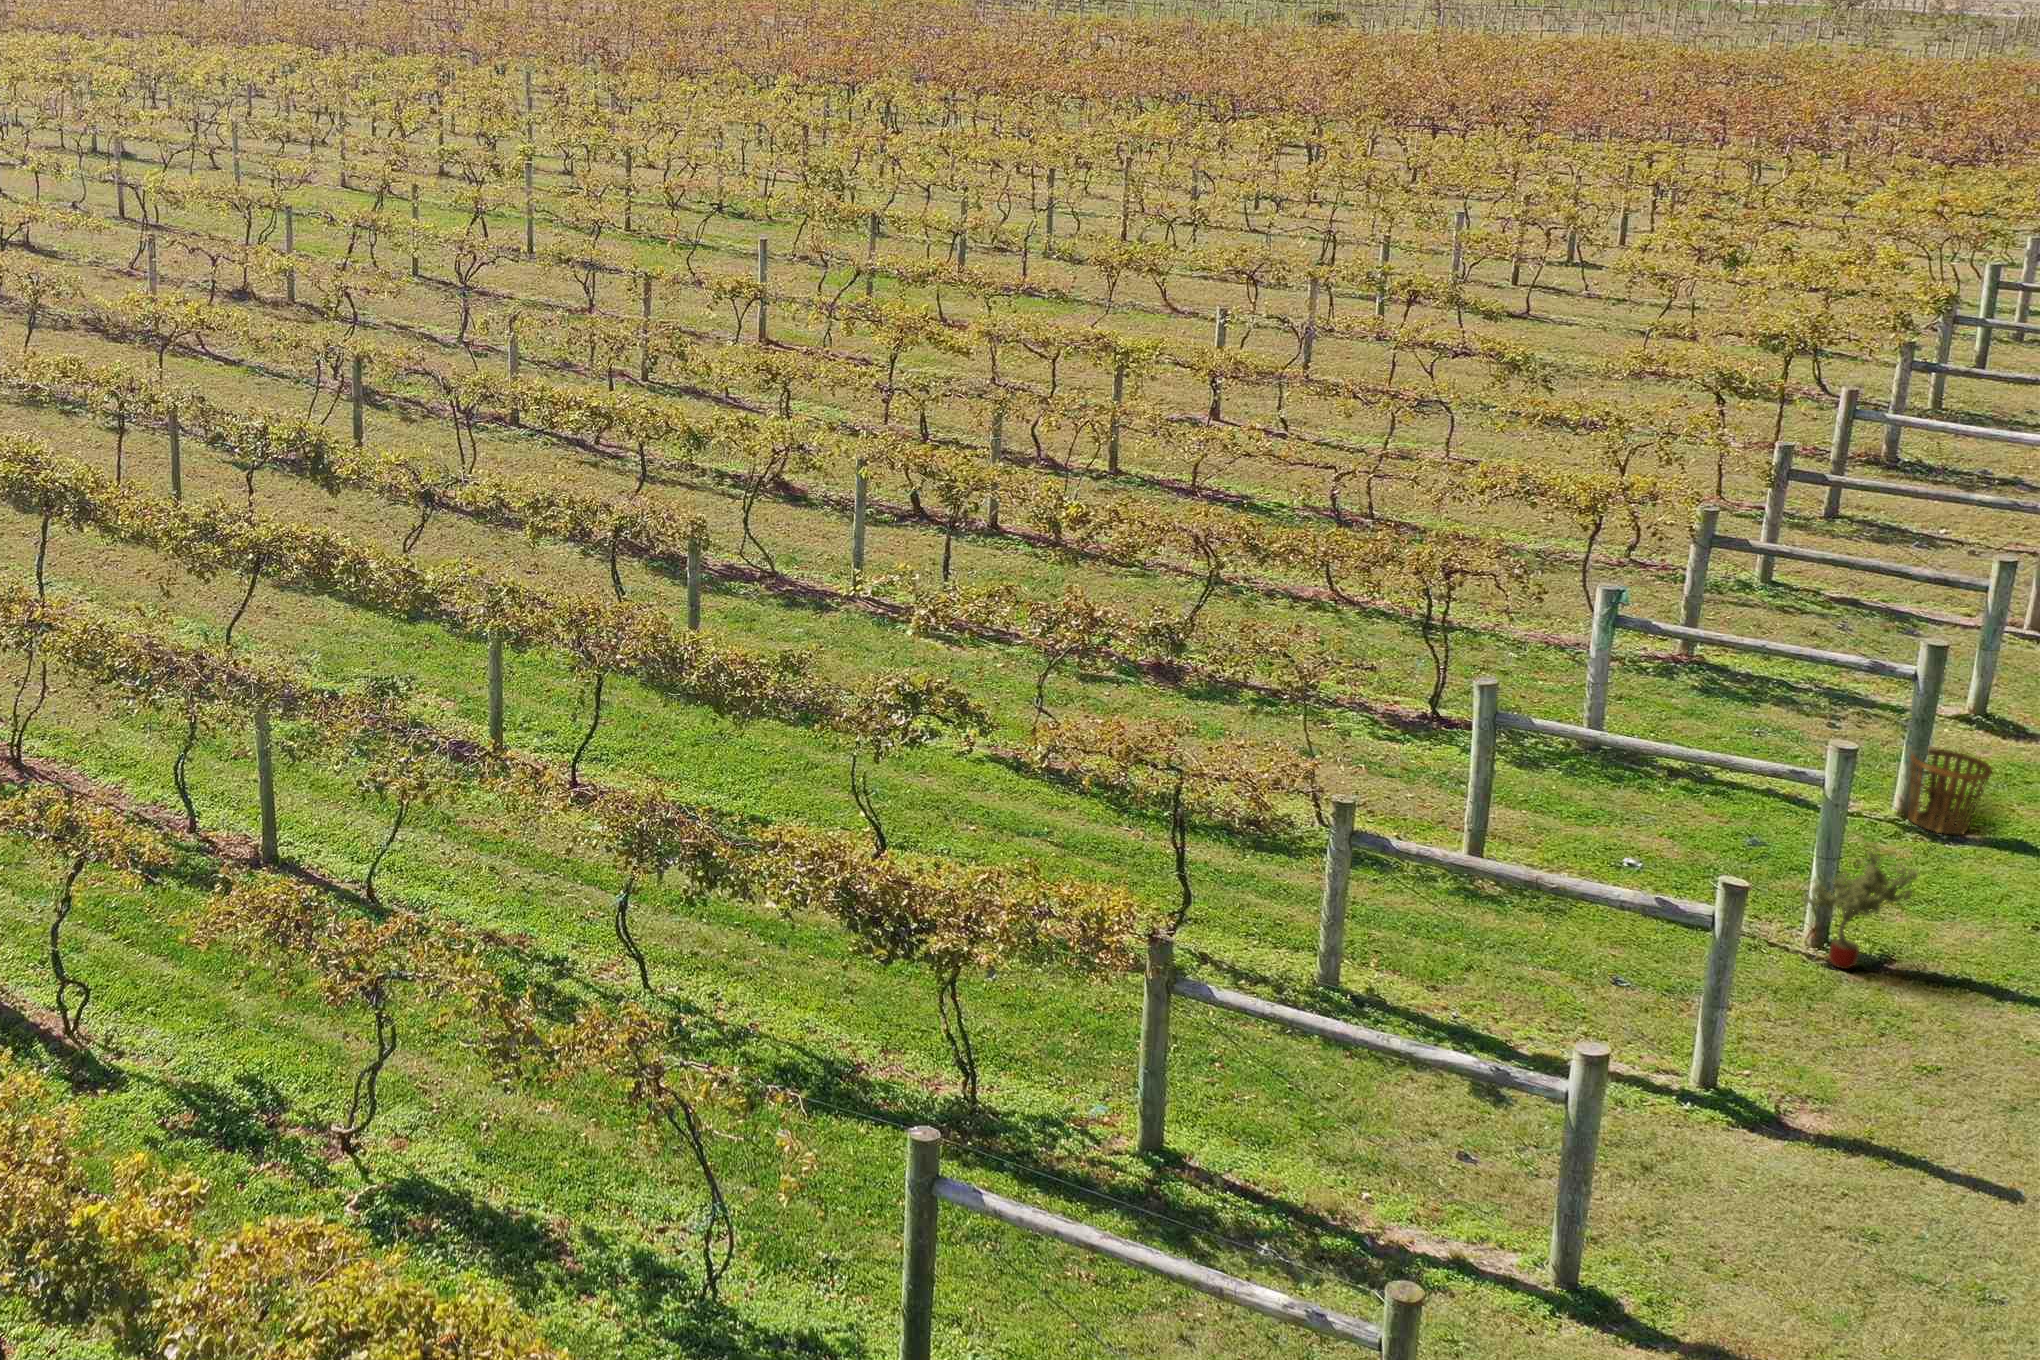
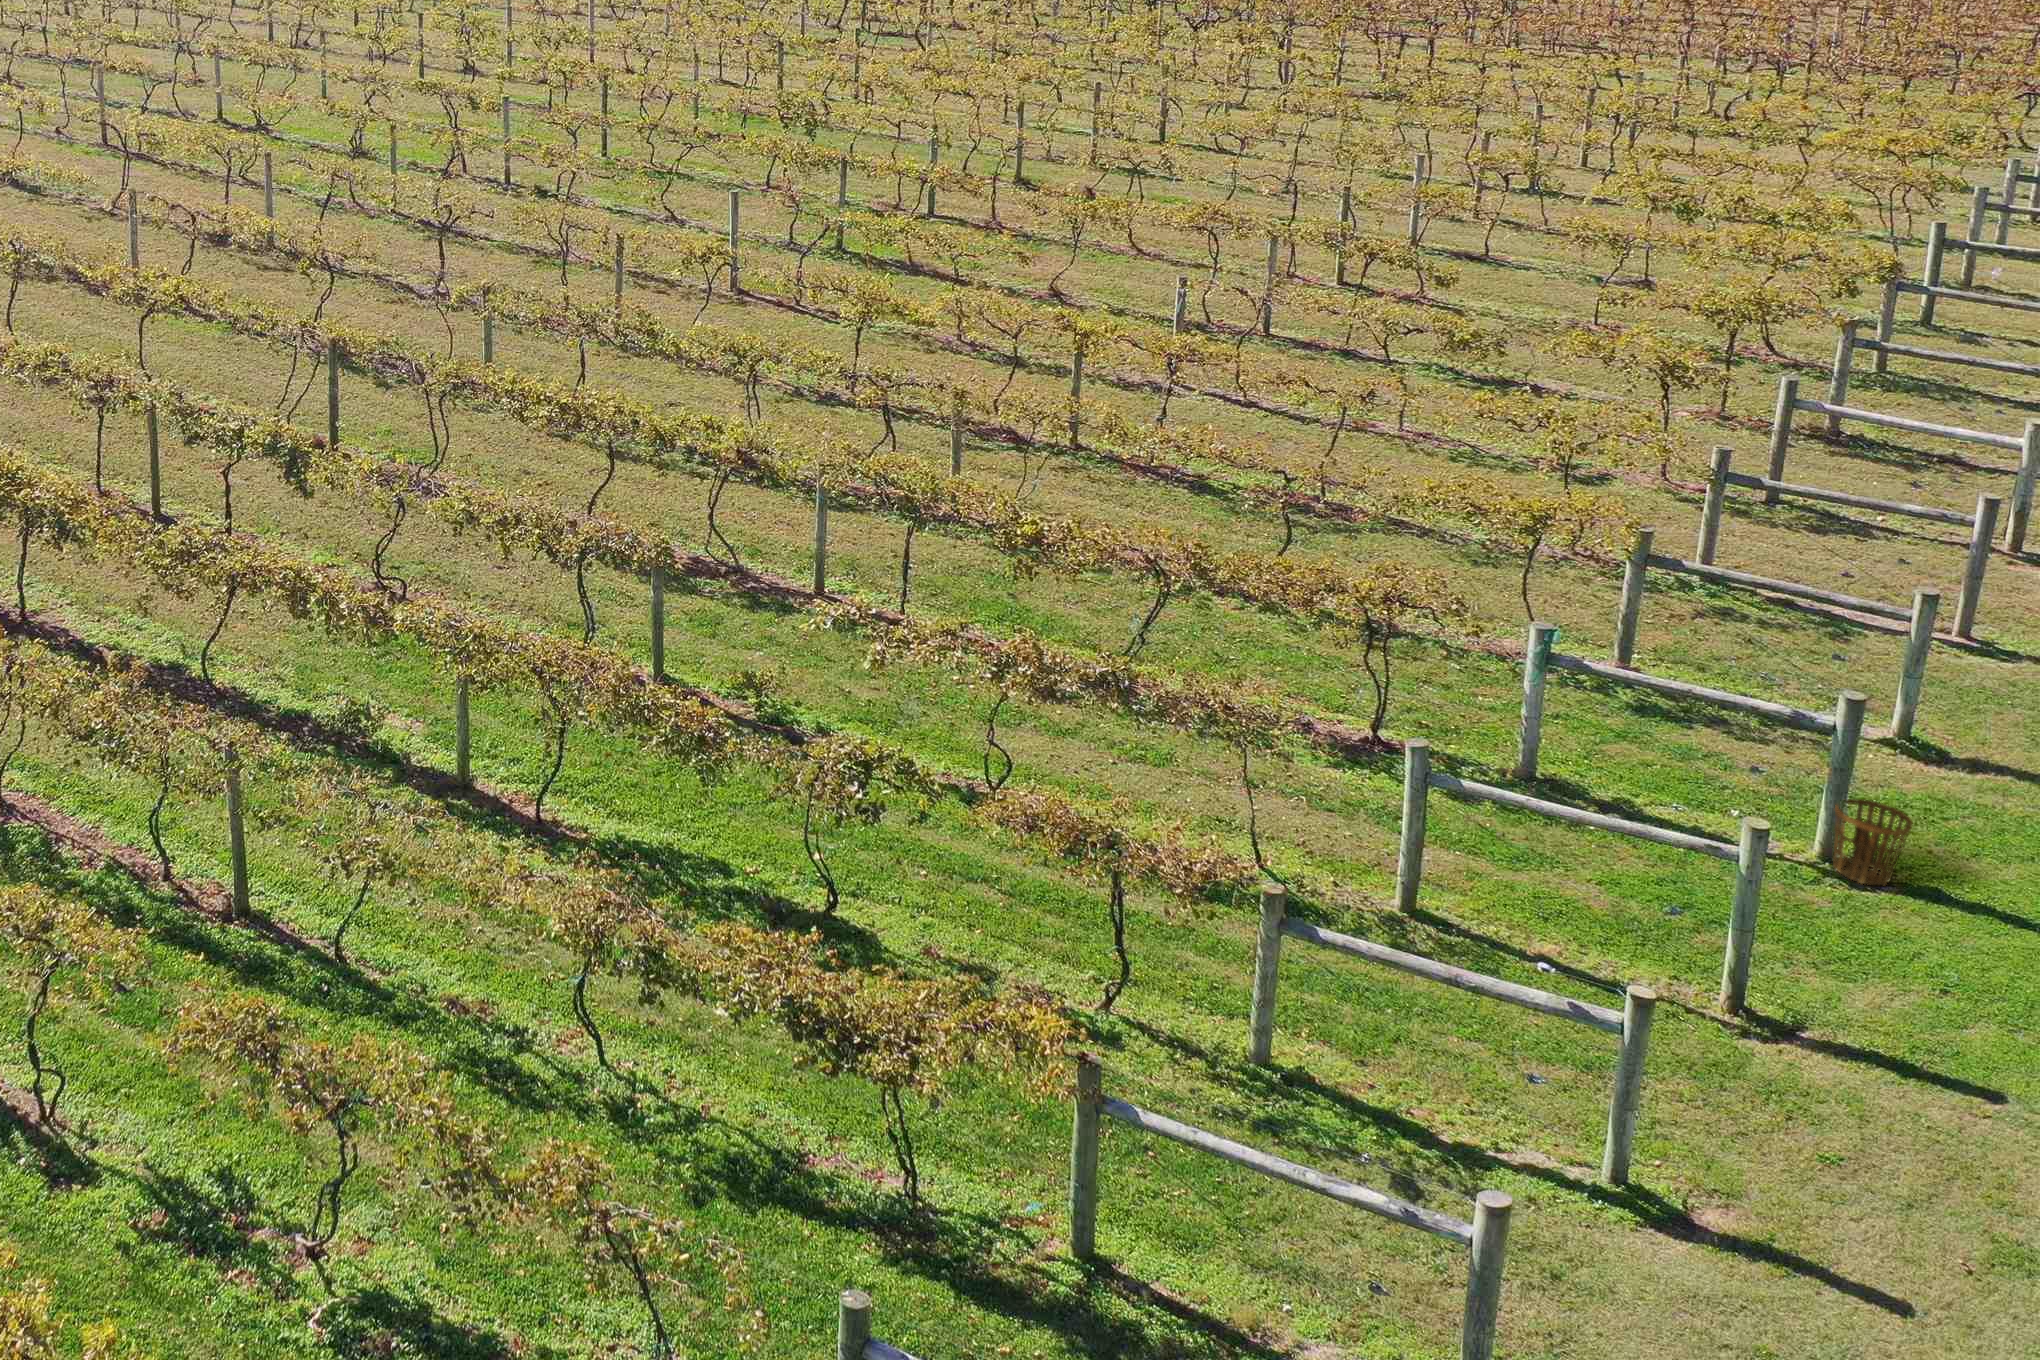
potted tree: present [1801,847,1918,969] -> none [1715,925,1828,1044]

